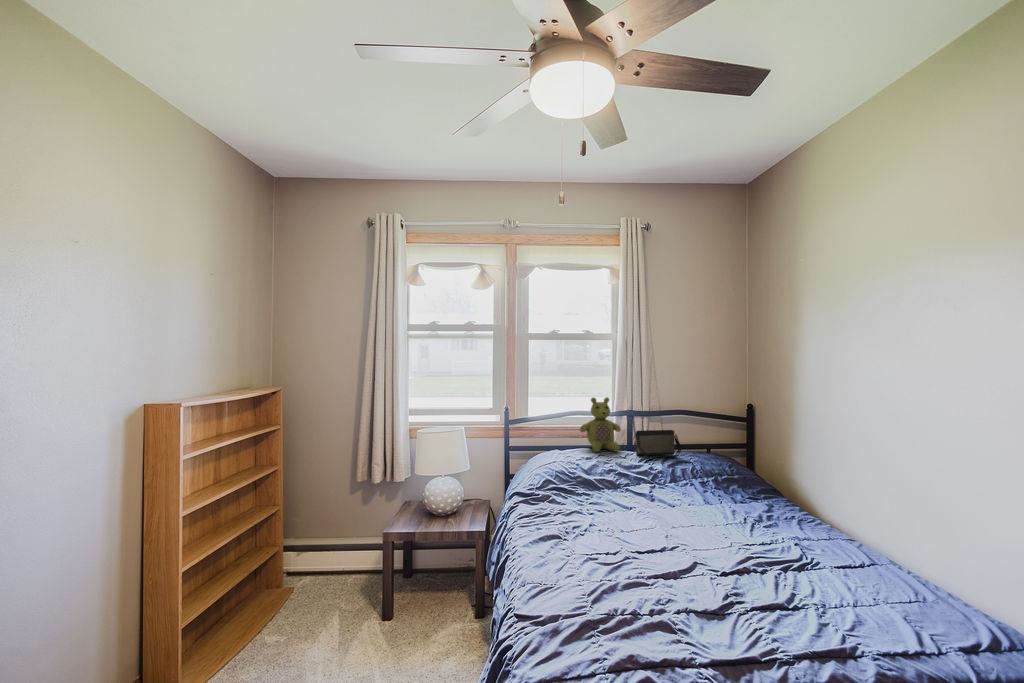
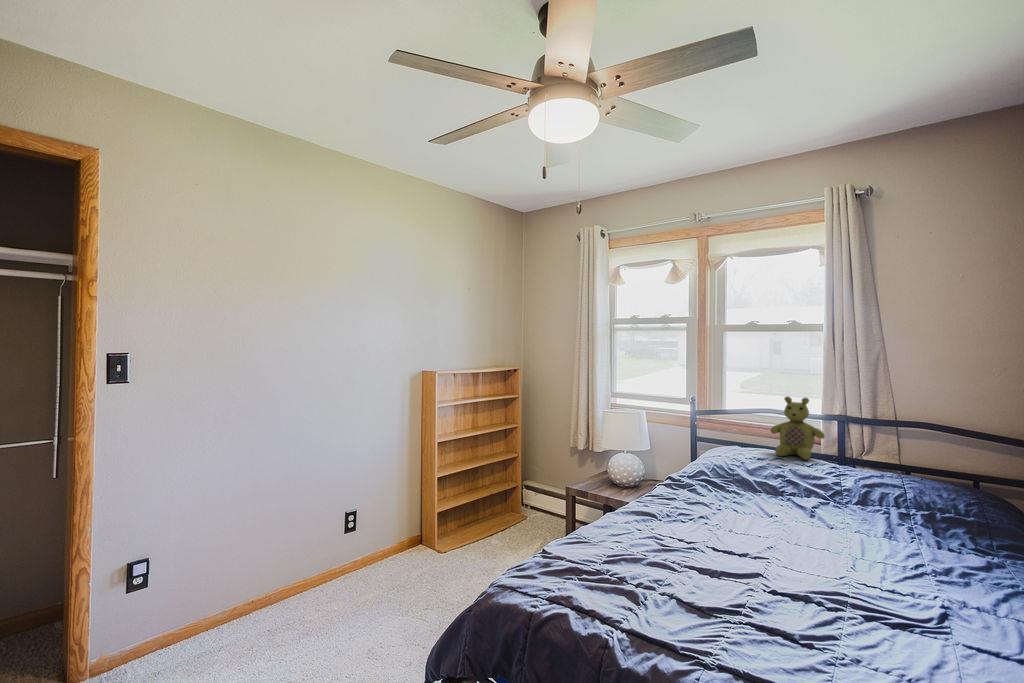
handbag: present [635,430,682,458] -> none [825,439,889,477]

